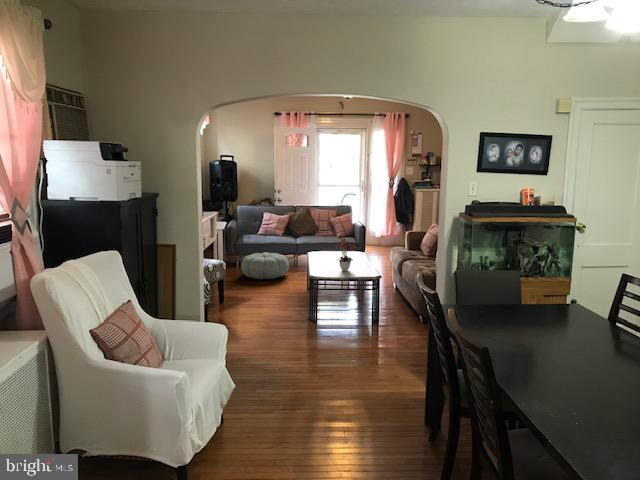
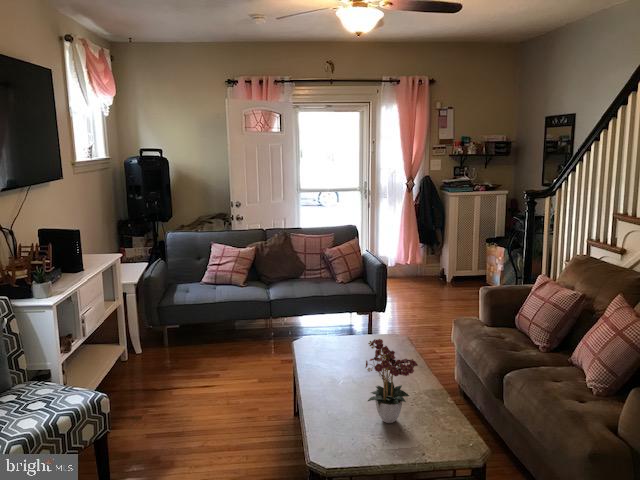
pouf: present [241,253,289,279] -> none [169,319,257,378]

